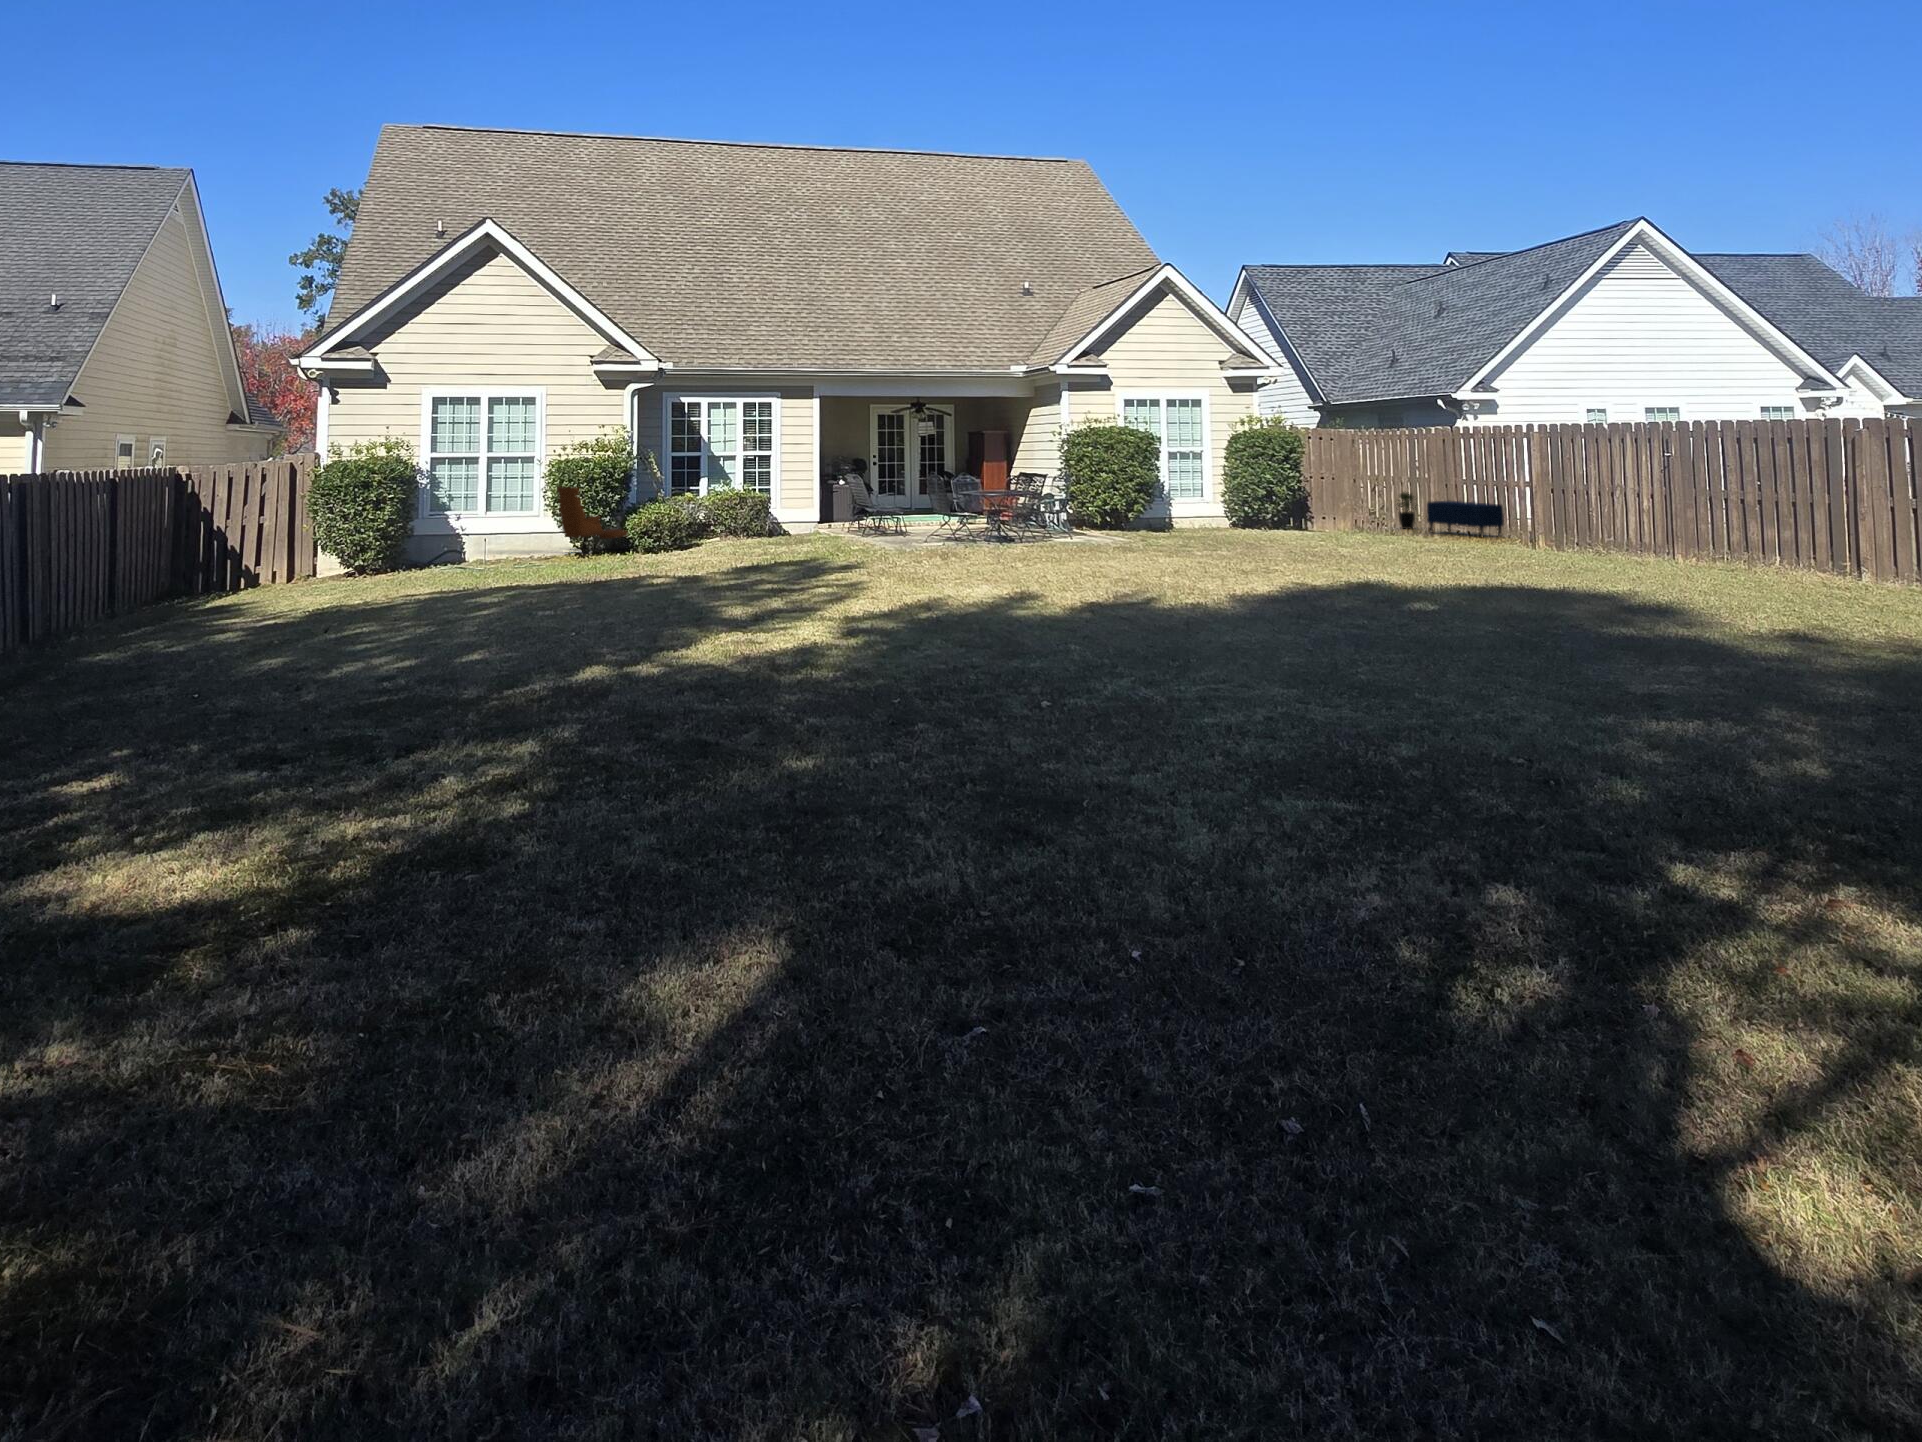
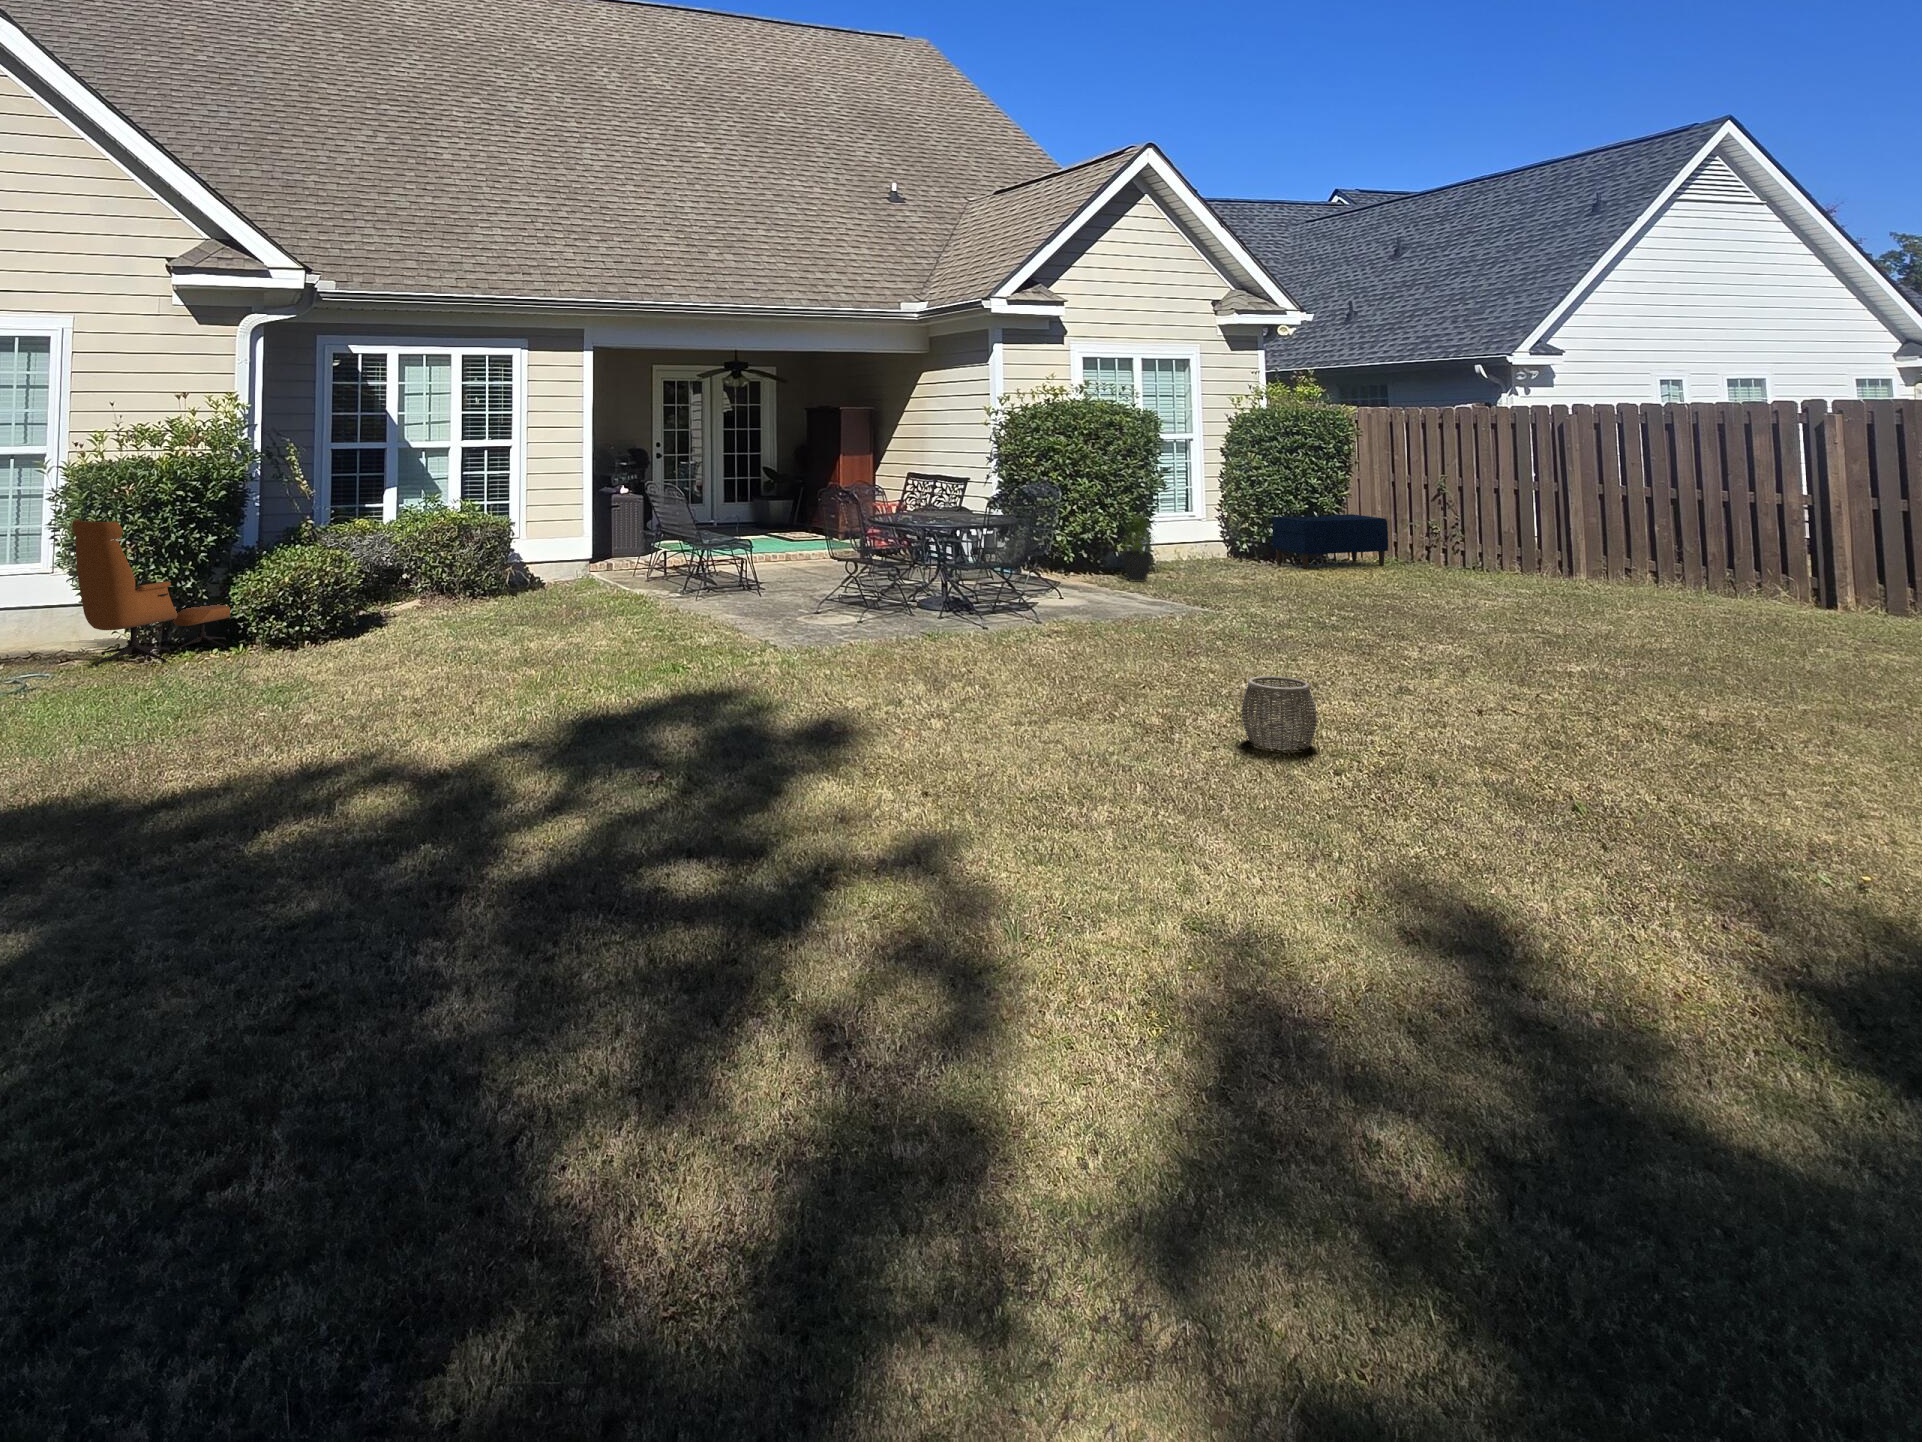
potted plant: present [1397,492,1417,529] -> present [1119,517,1151,582]
bench: present [1427,501,1504,537] -> present [1272,514,1388,570]
woven basket: none [1055,549,1087,578] -> present [1241,676,1318,751]

